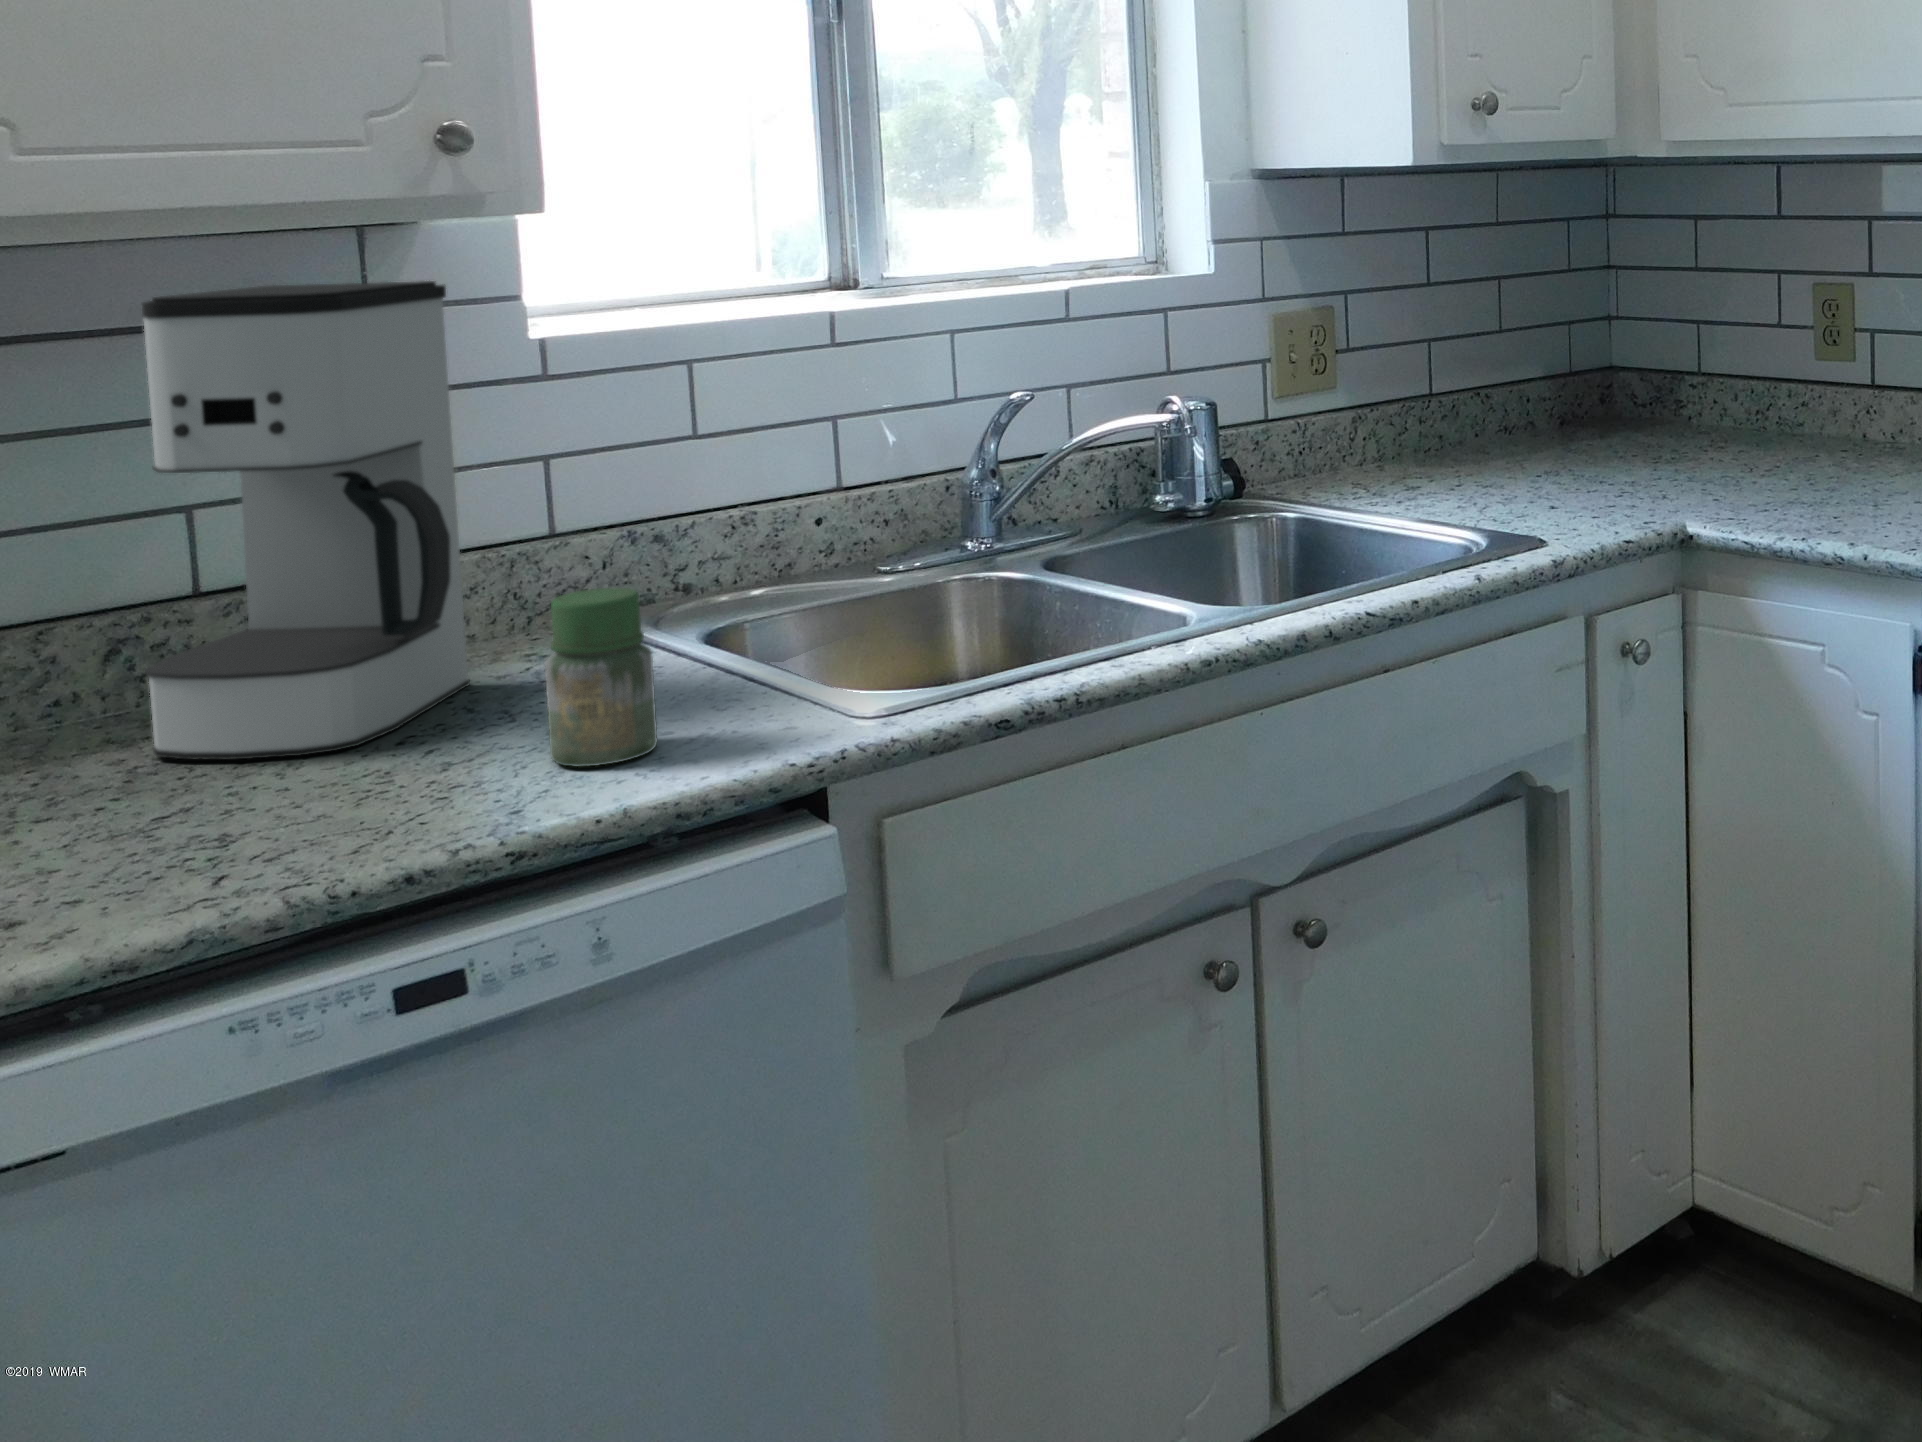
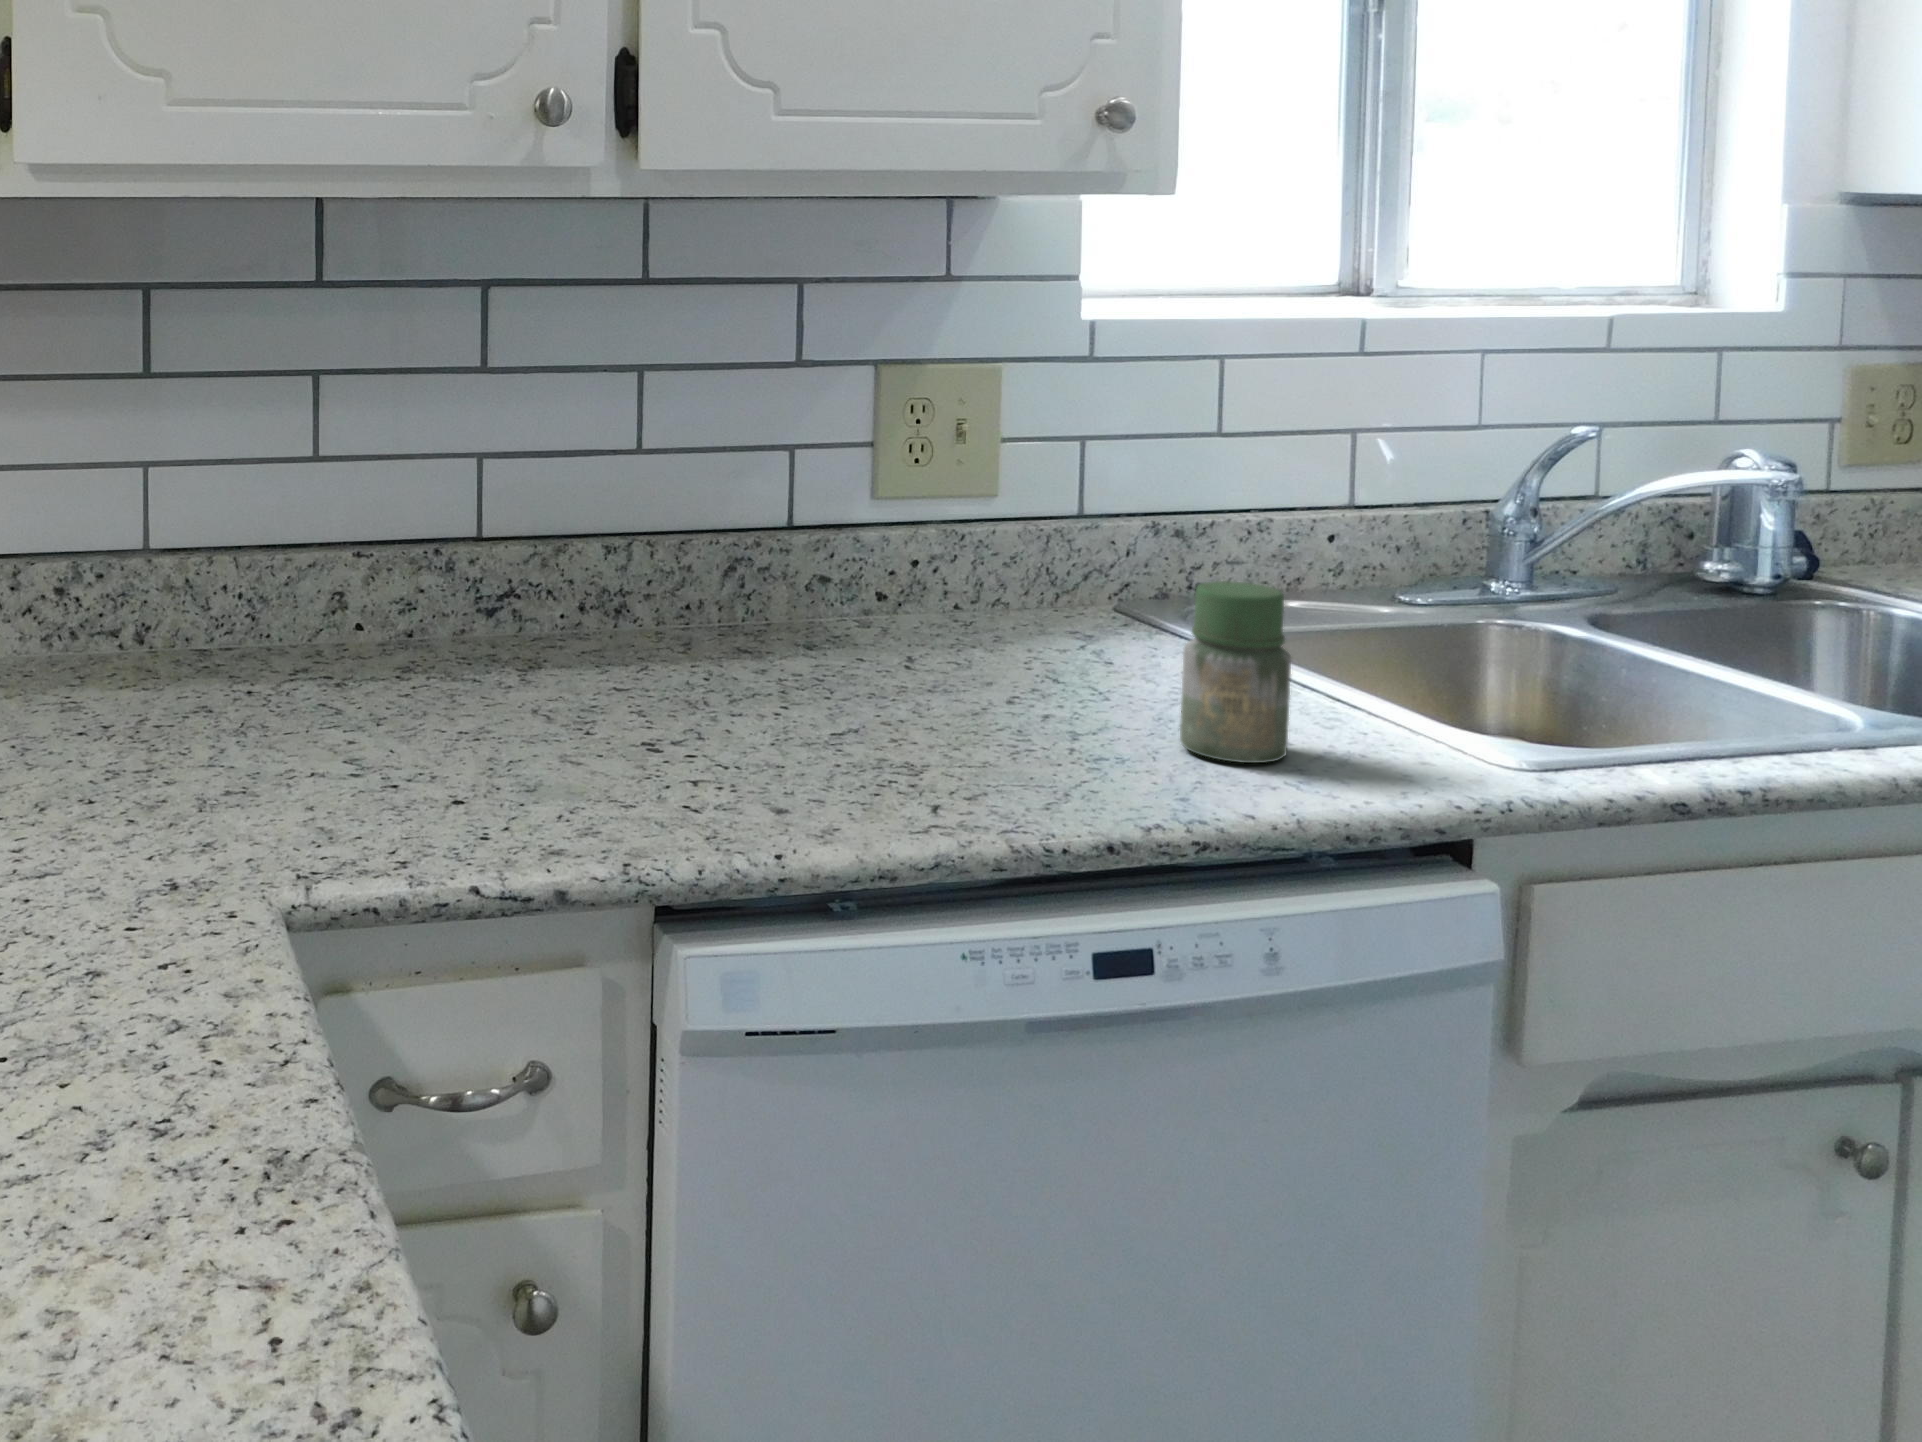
coffee maker: present [142,281,470,760] -> none [793,255,1056,695]

